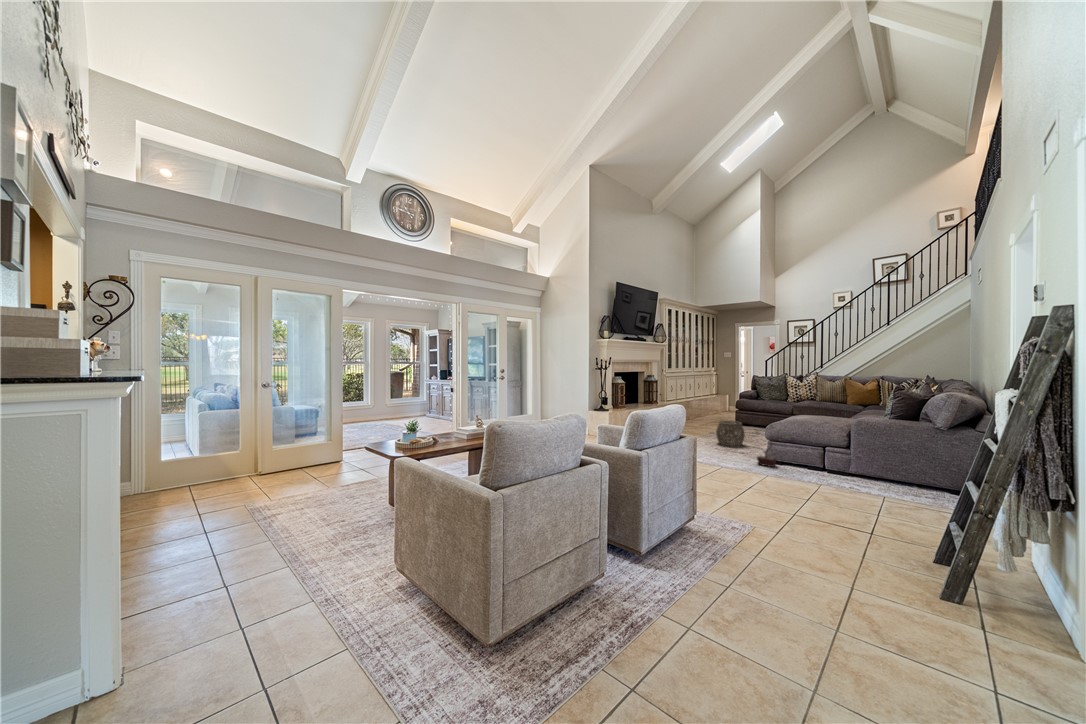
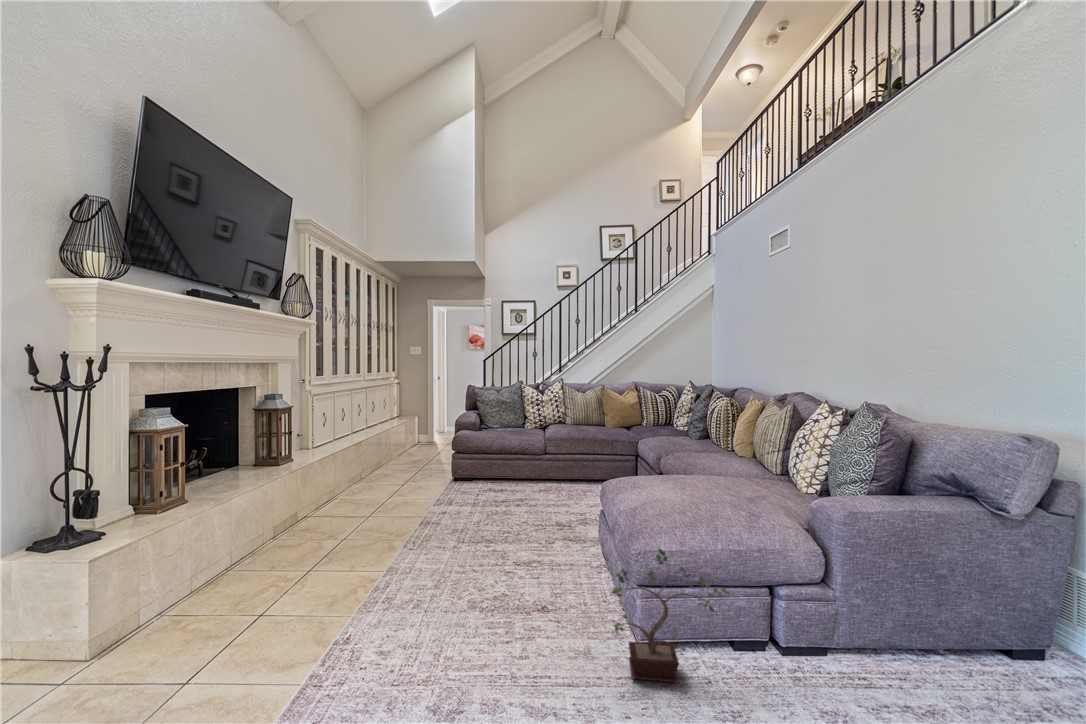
woven basket: present [716,421,745,446] -> none [459,506,524,581]

